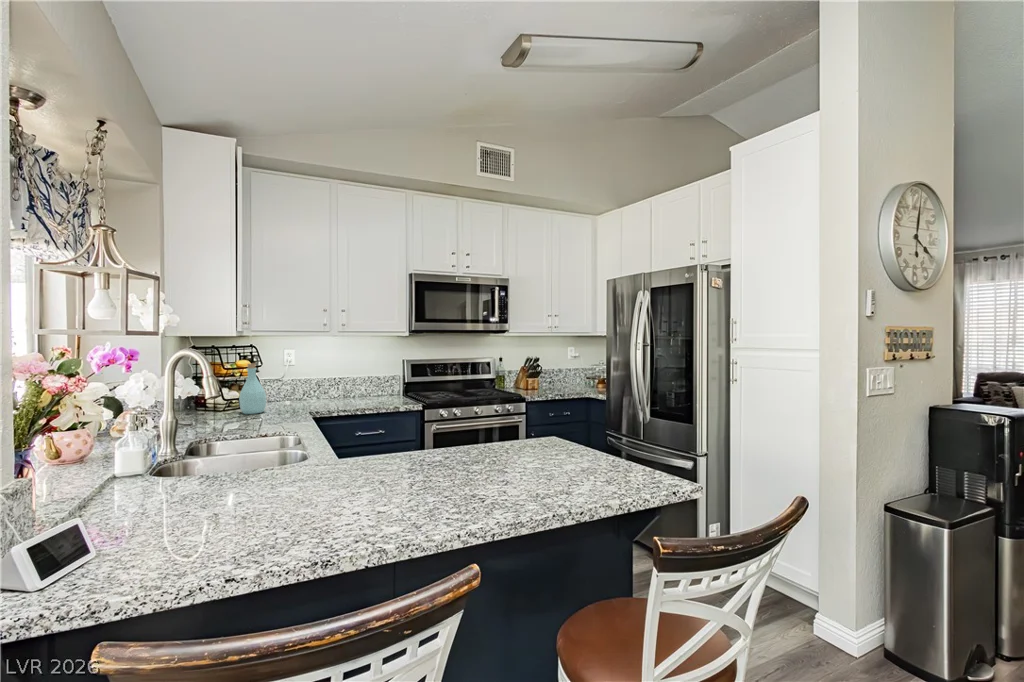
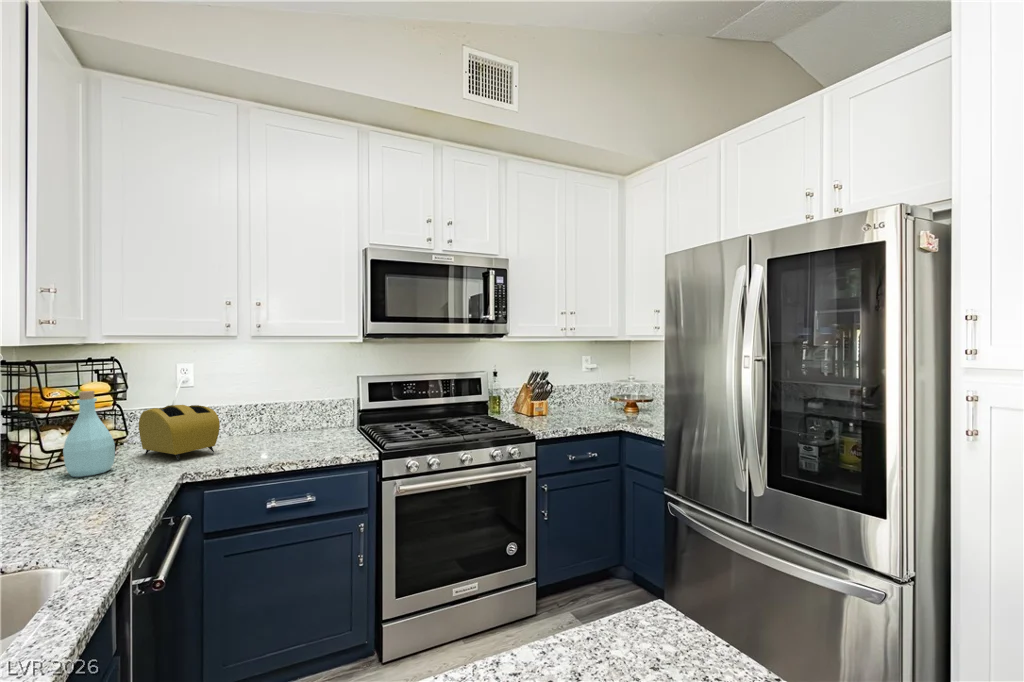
toaster: none [271,375,321,409] -> present [139,405,220,461]

